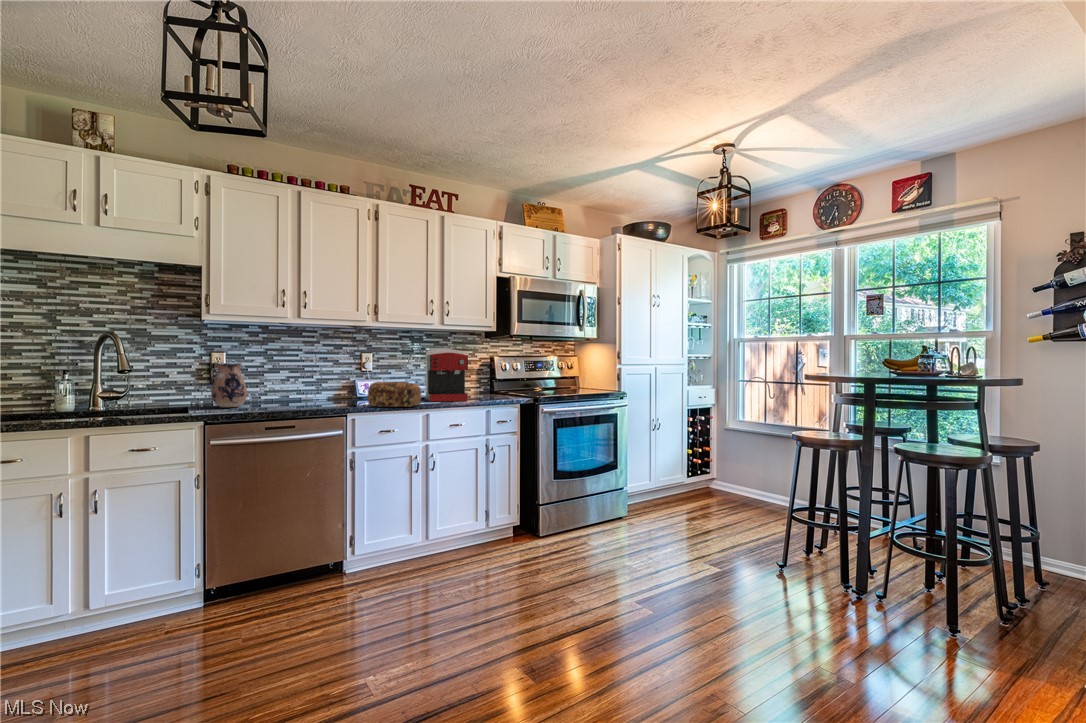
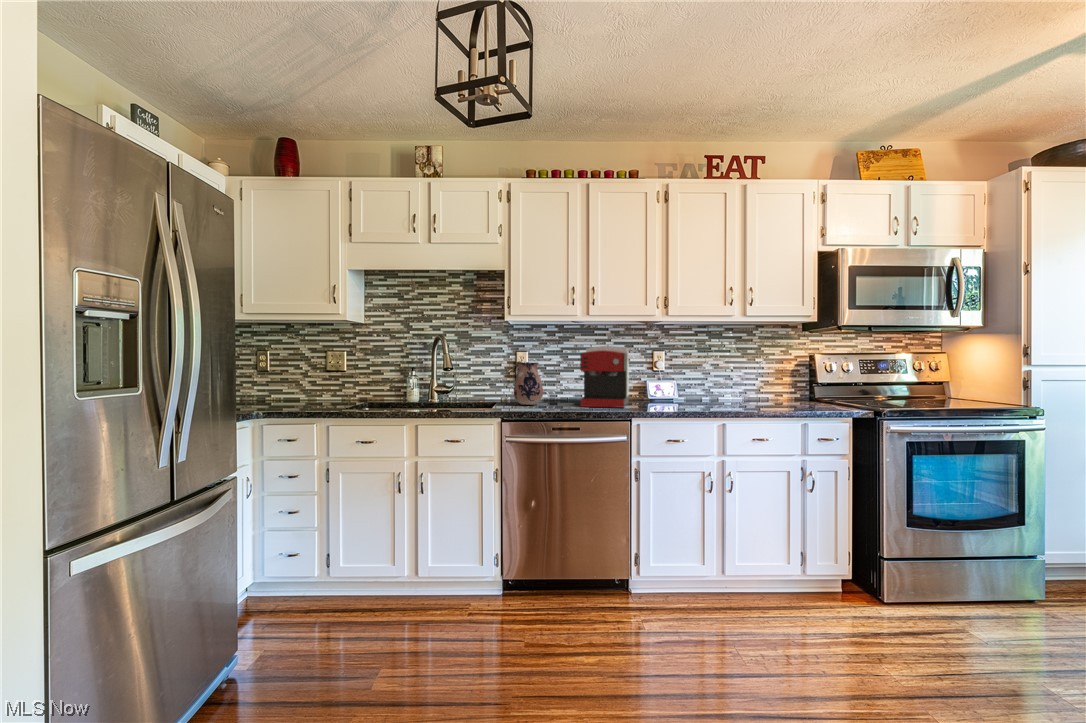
coffee maker: present [426,349,468,402] -> present [580,346,629,408]
bread loaf: present [368,382,421,407] -> none [656,384,717,415]

